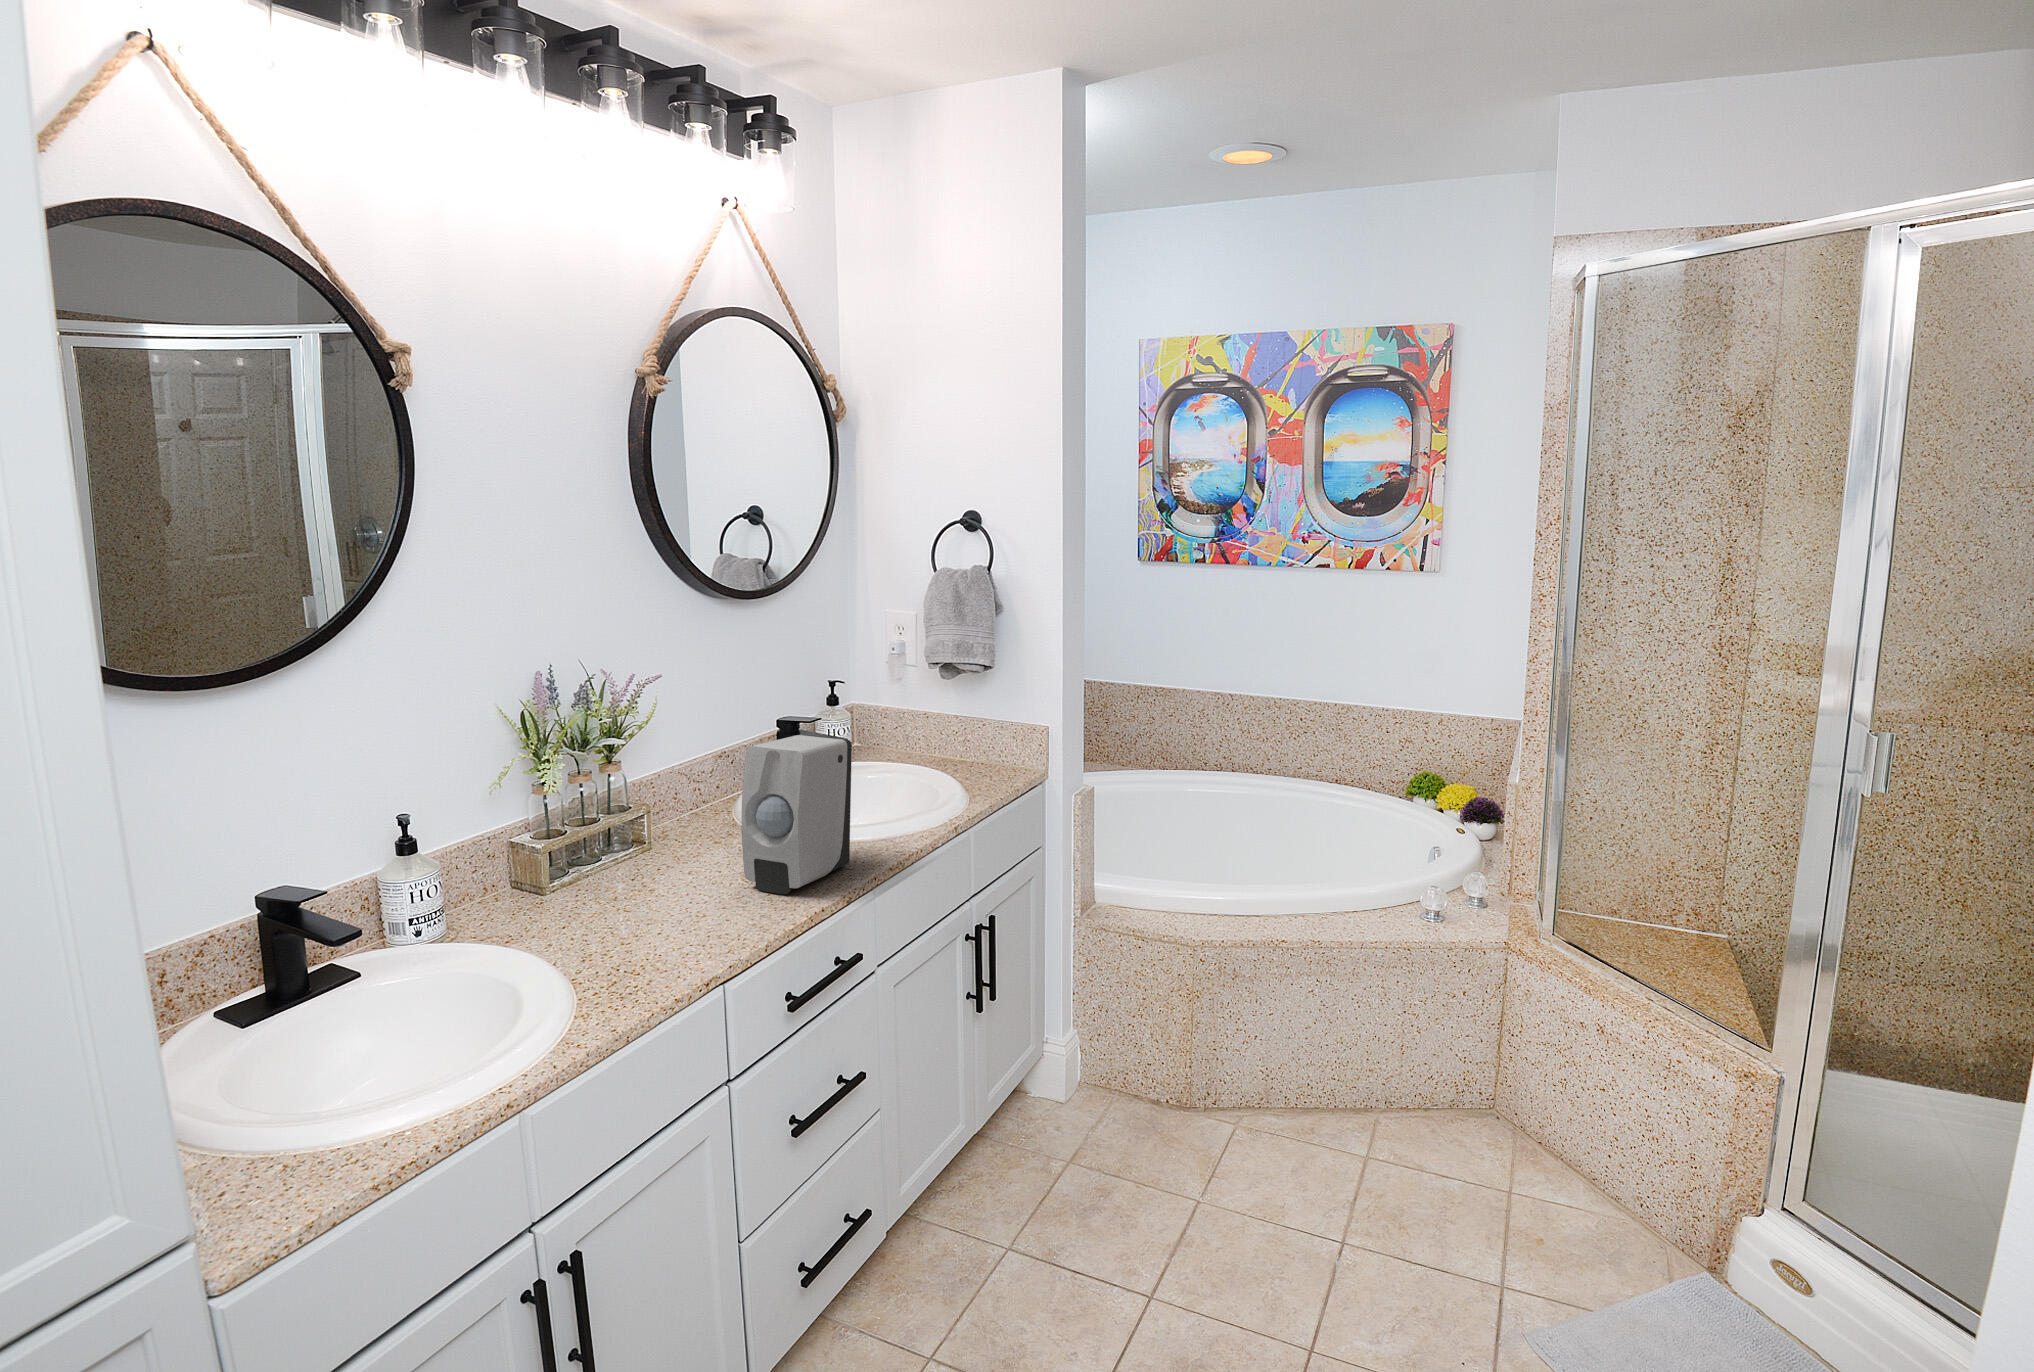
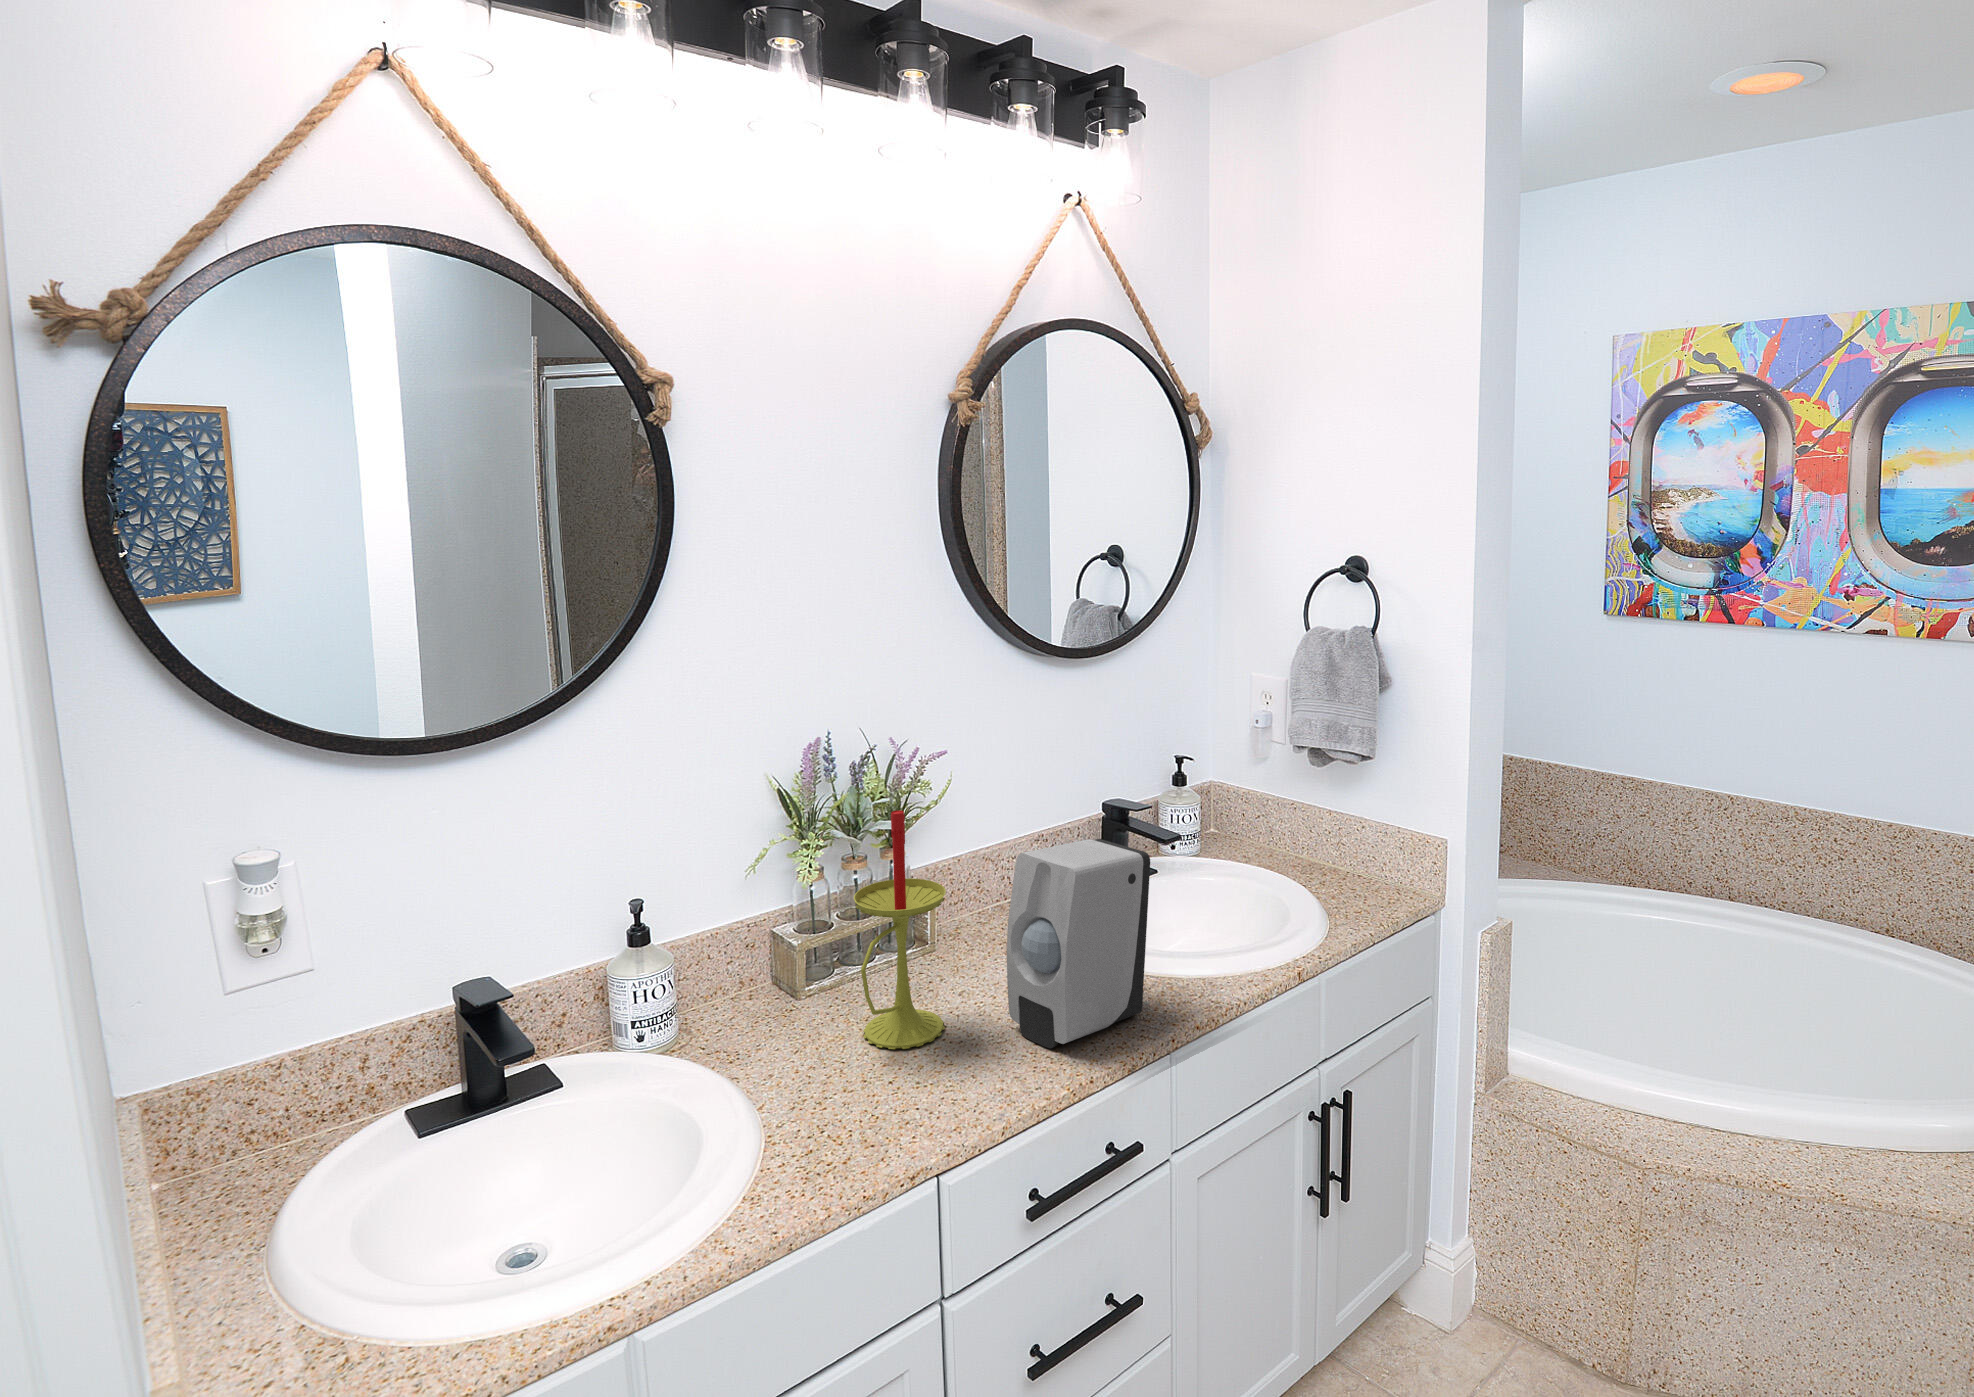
candle: none [607,715,690,914] -> present [854,810,946,1049]

